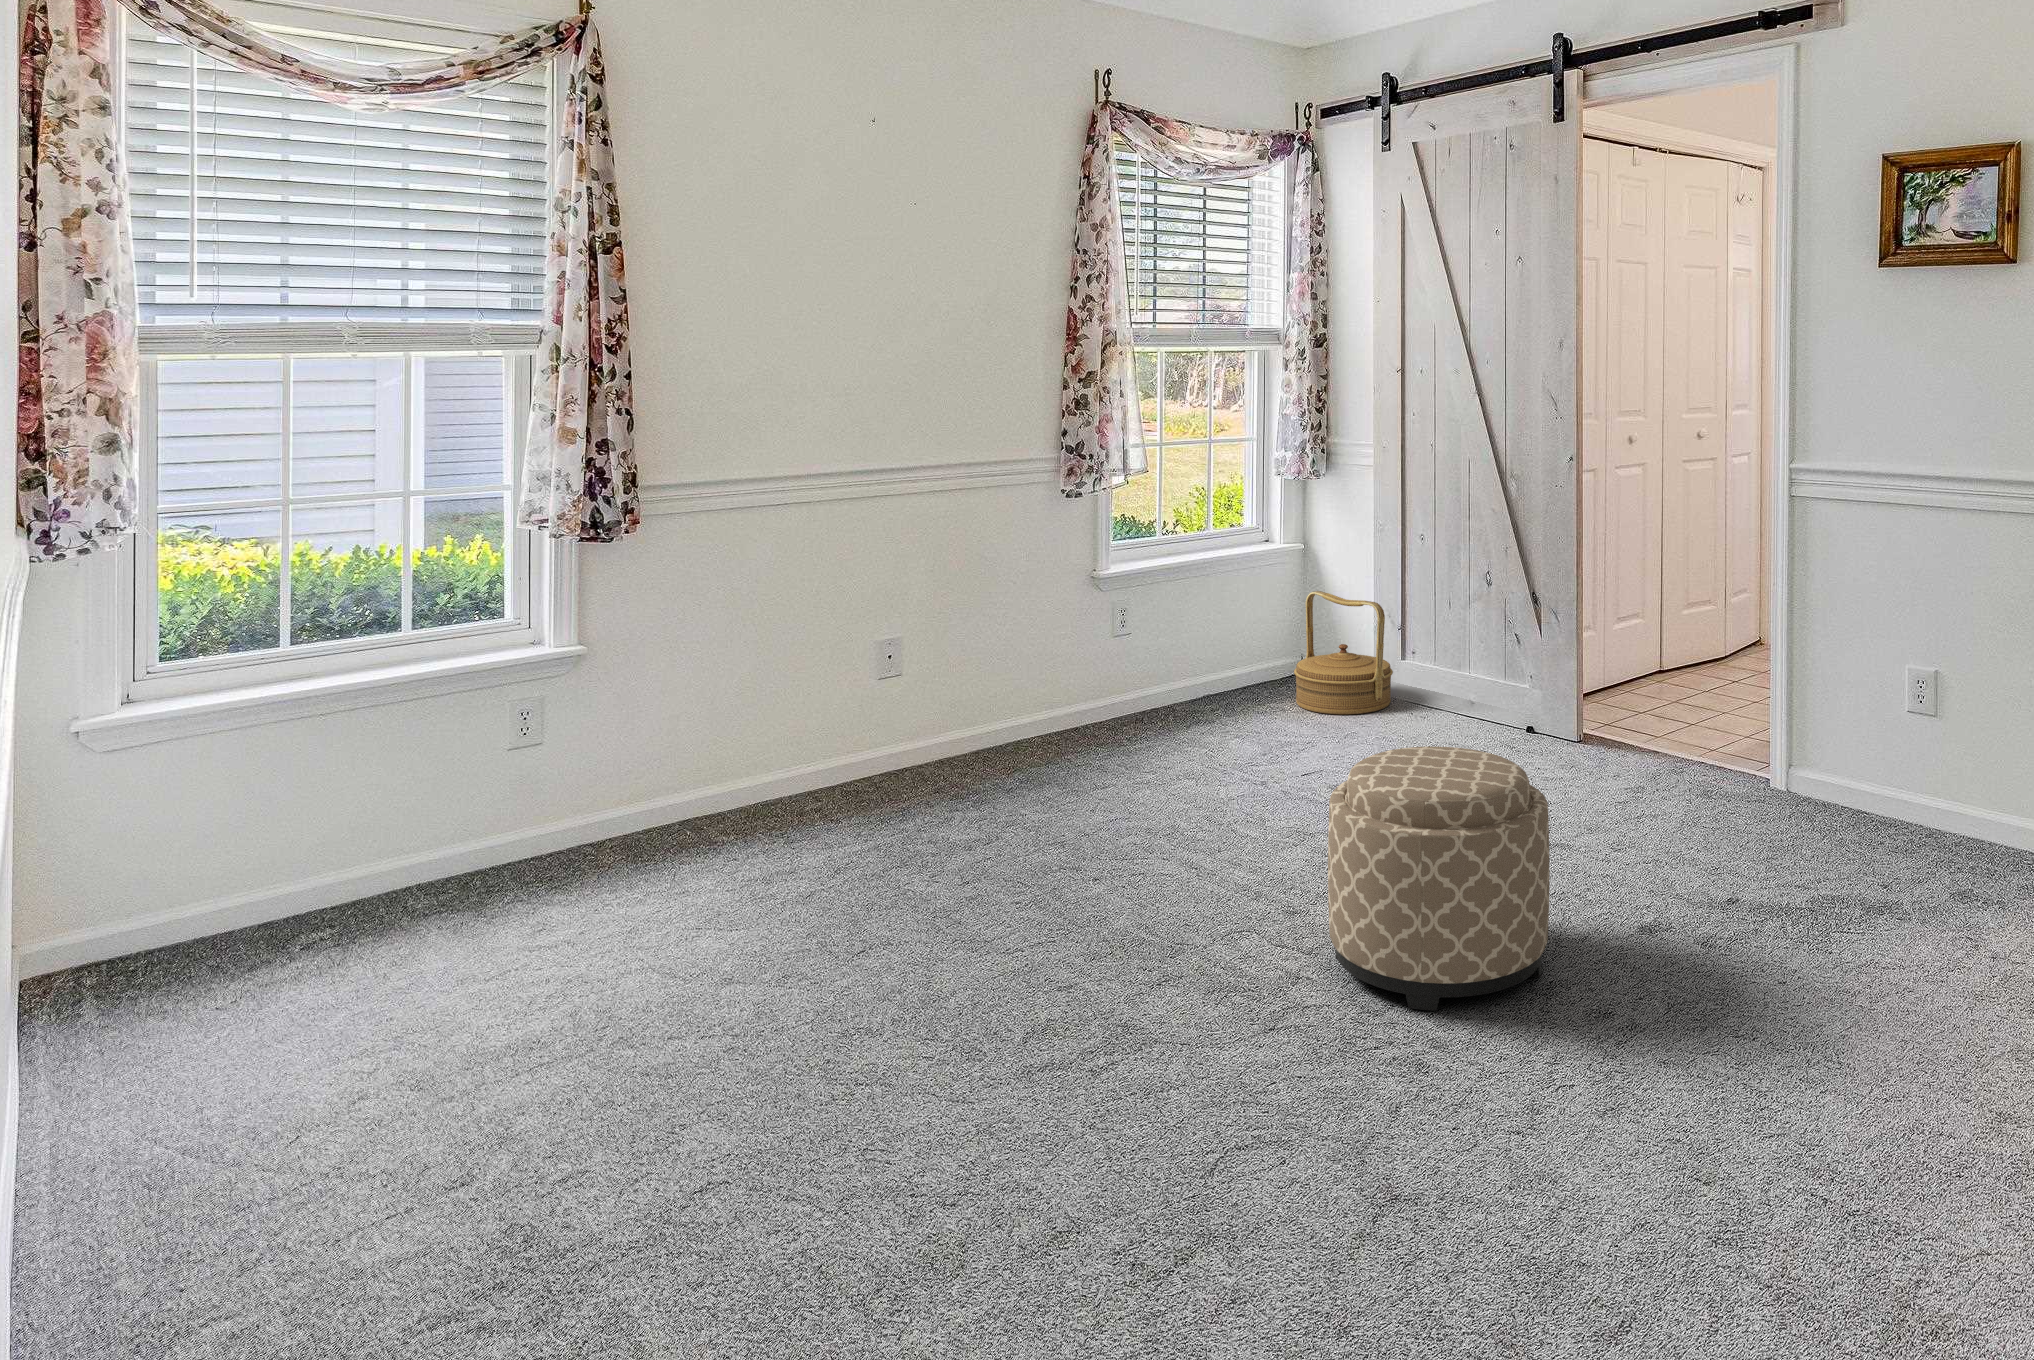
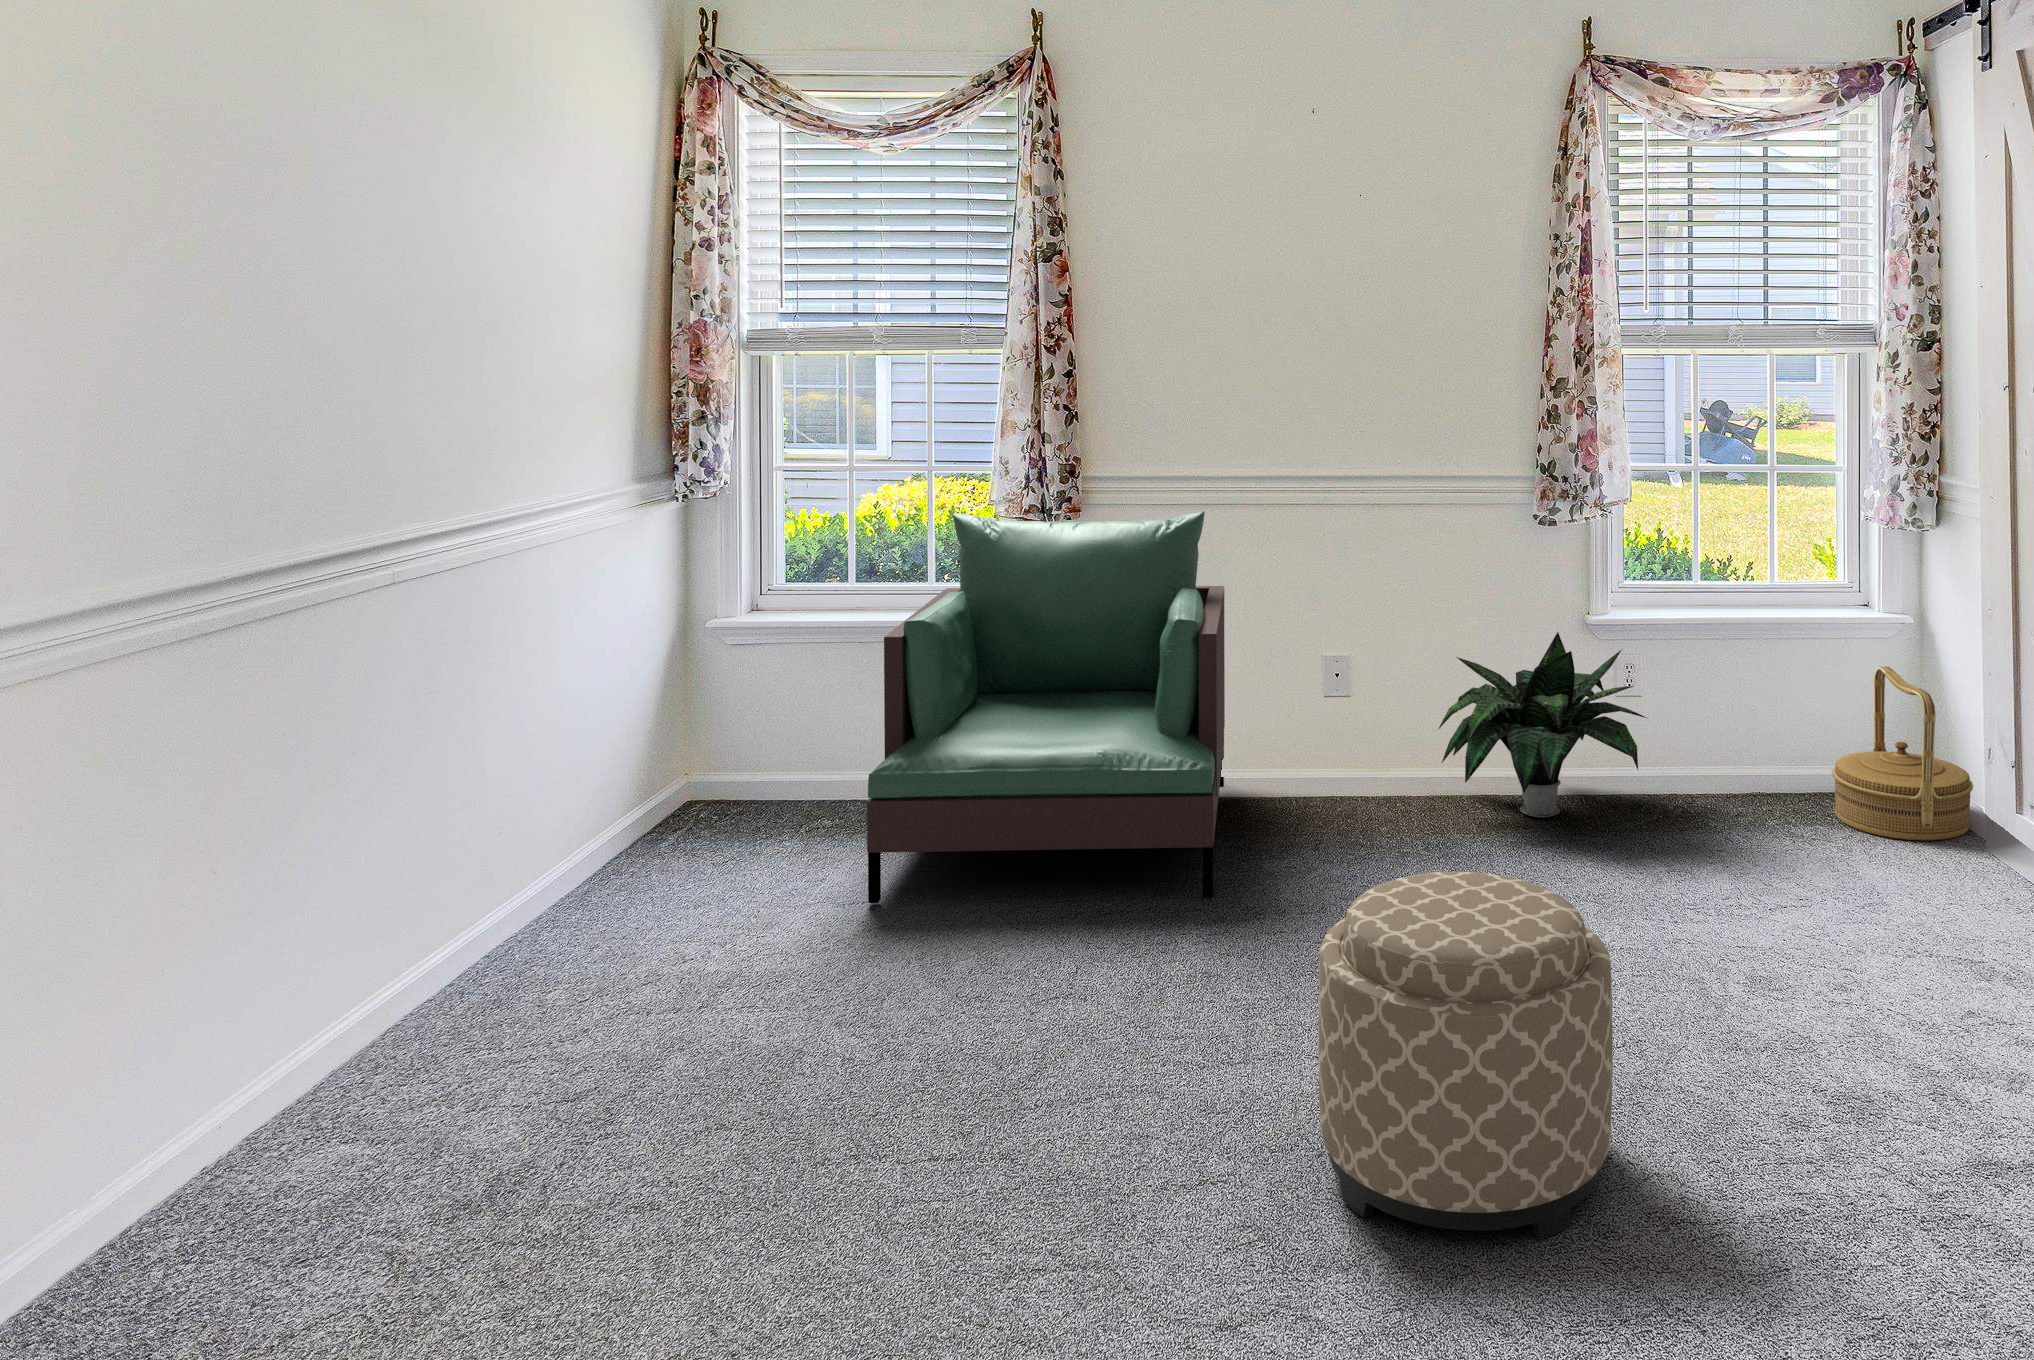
armchair: none [472,517,959,989] -> present [867,511,1225,903]
potted plant: none [1013,595,1216,758] -> present [1439,632,1646,817]

